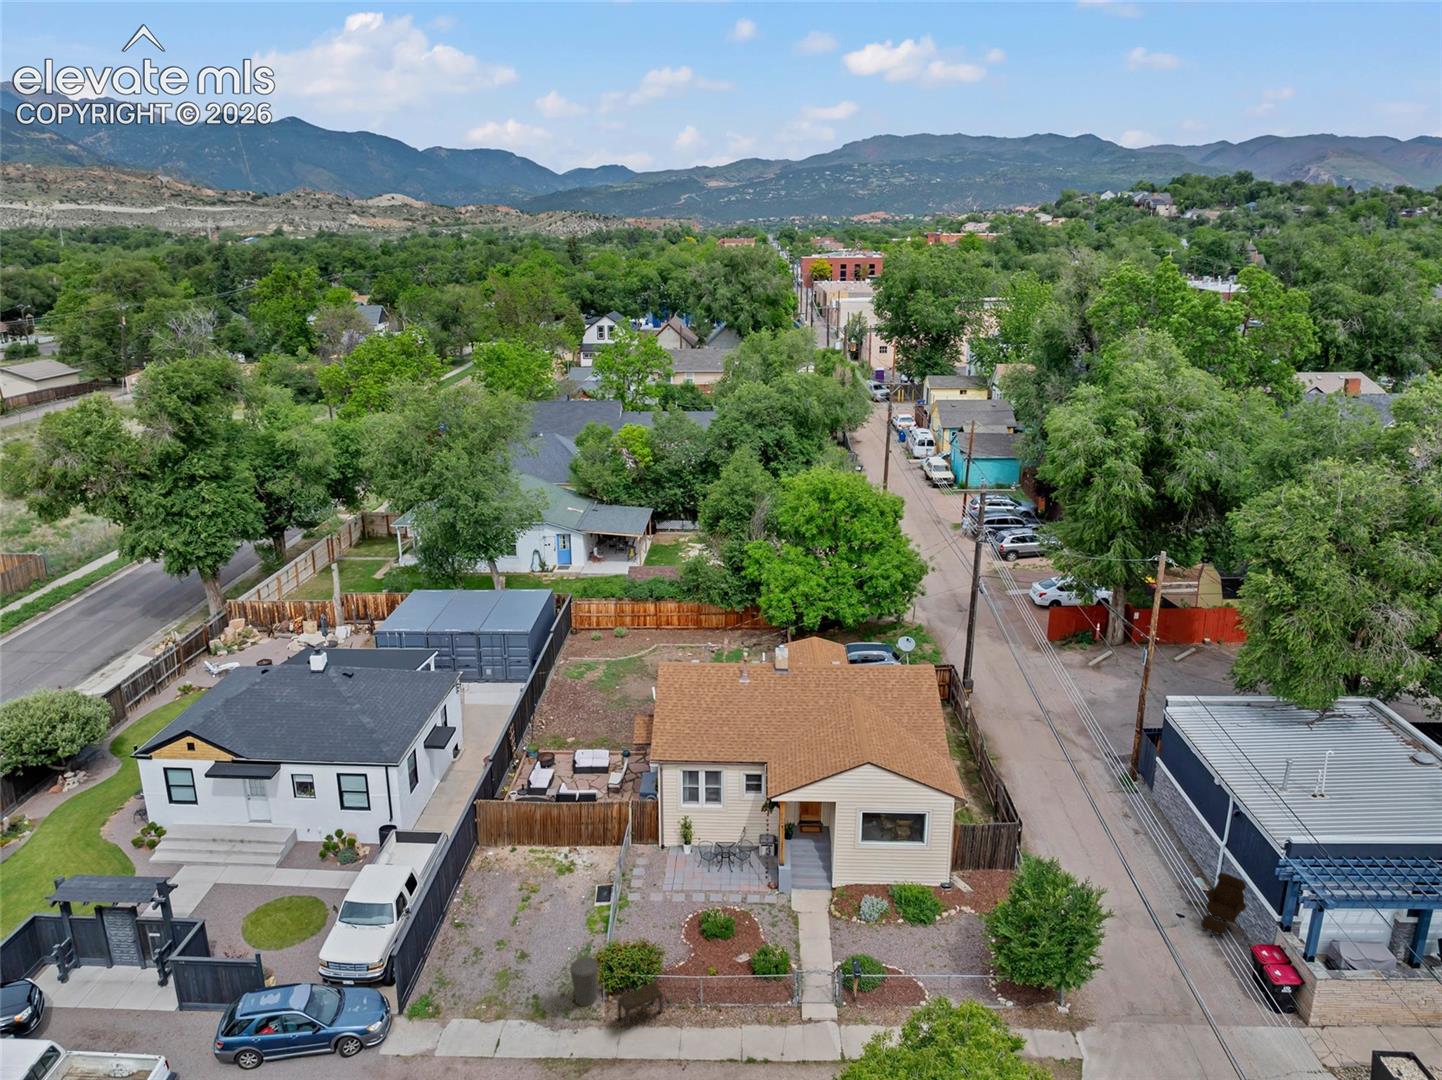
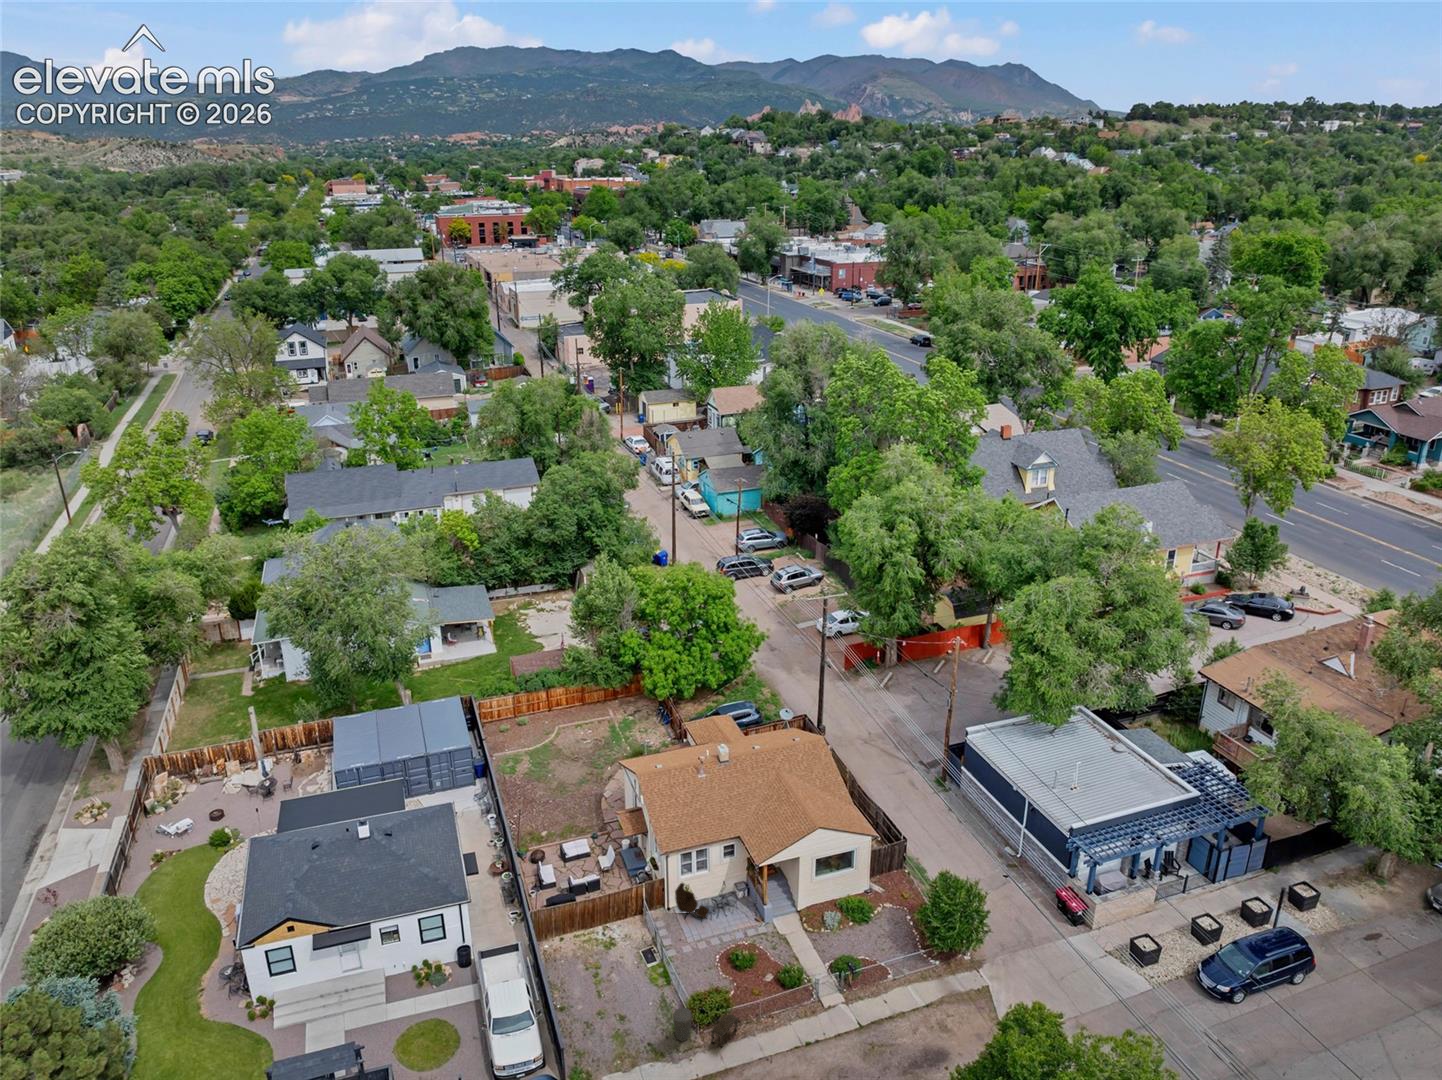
lounge chair: present [1201,873,1246,936] -> present [675,883,709,918]

